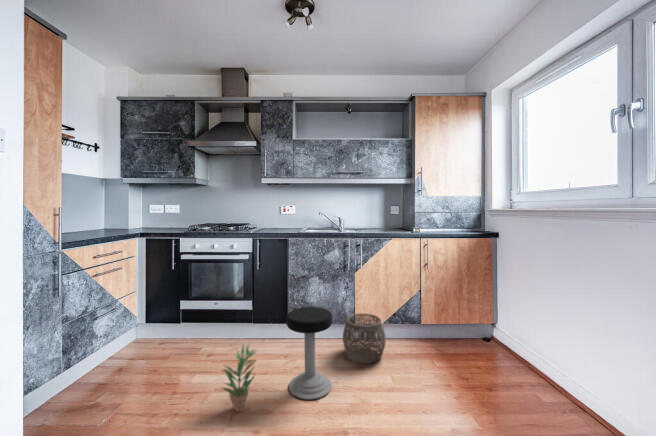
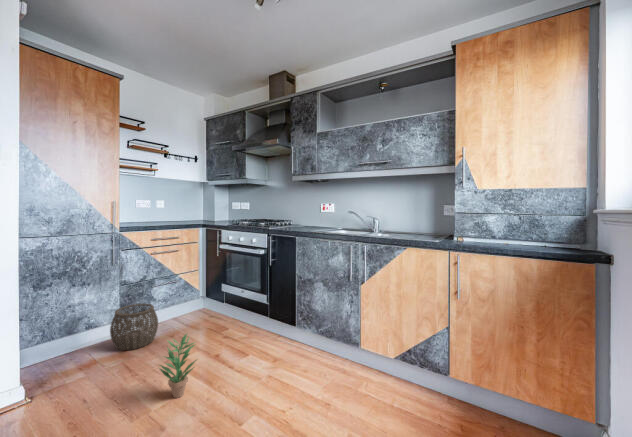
stool: present [286,307,332,400] -> none [225,312,277,418]
woven basket: present [343,313,386,363] -> present [110,304,158,350]

